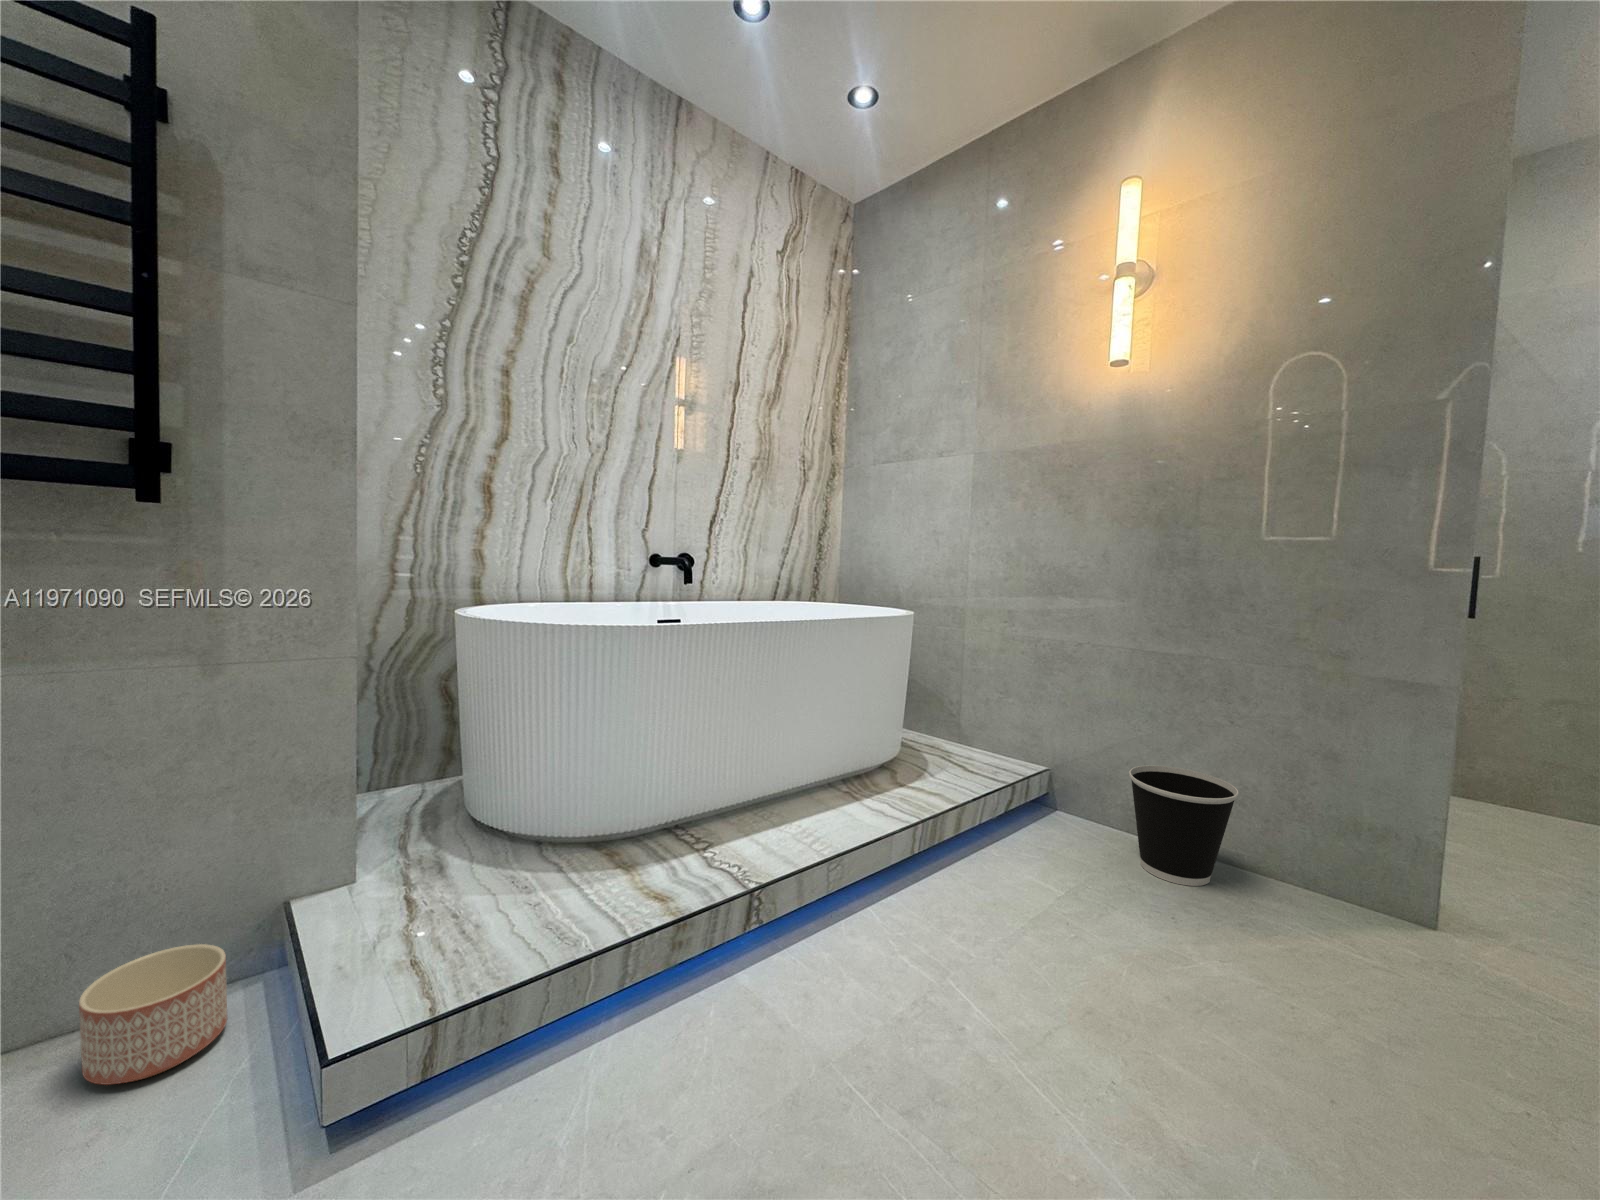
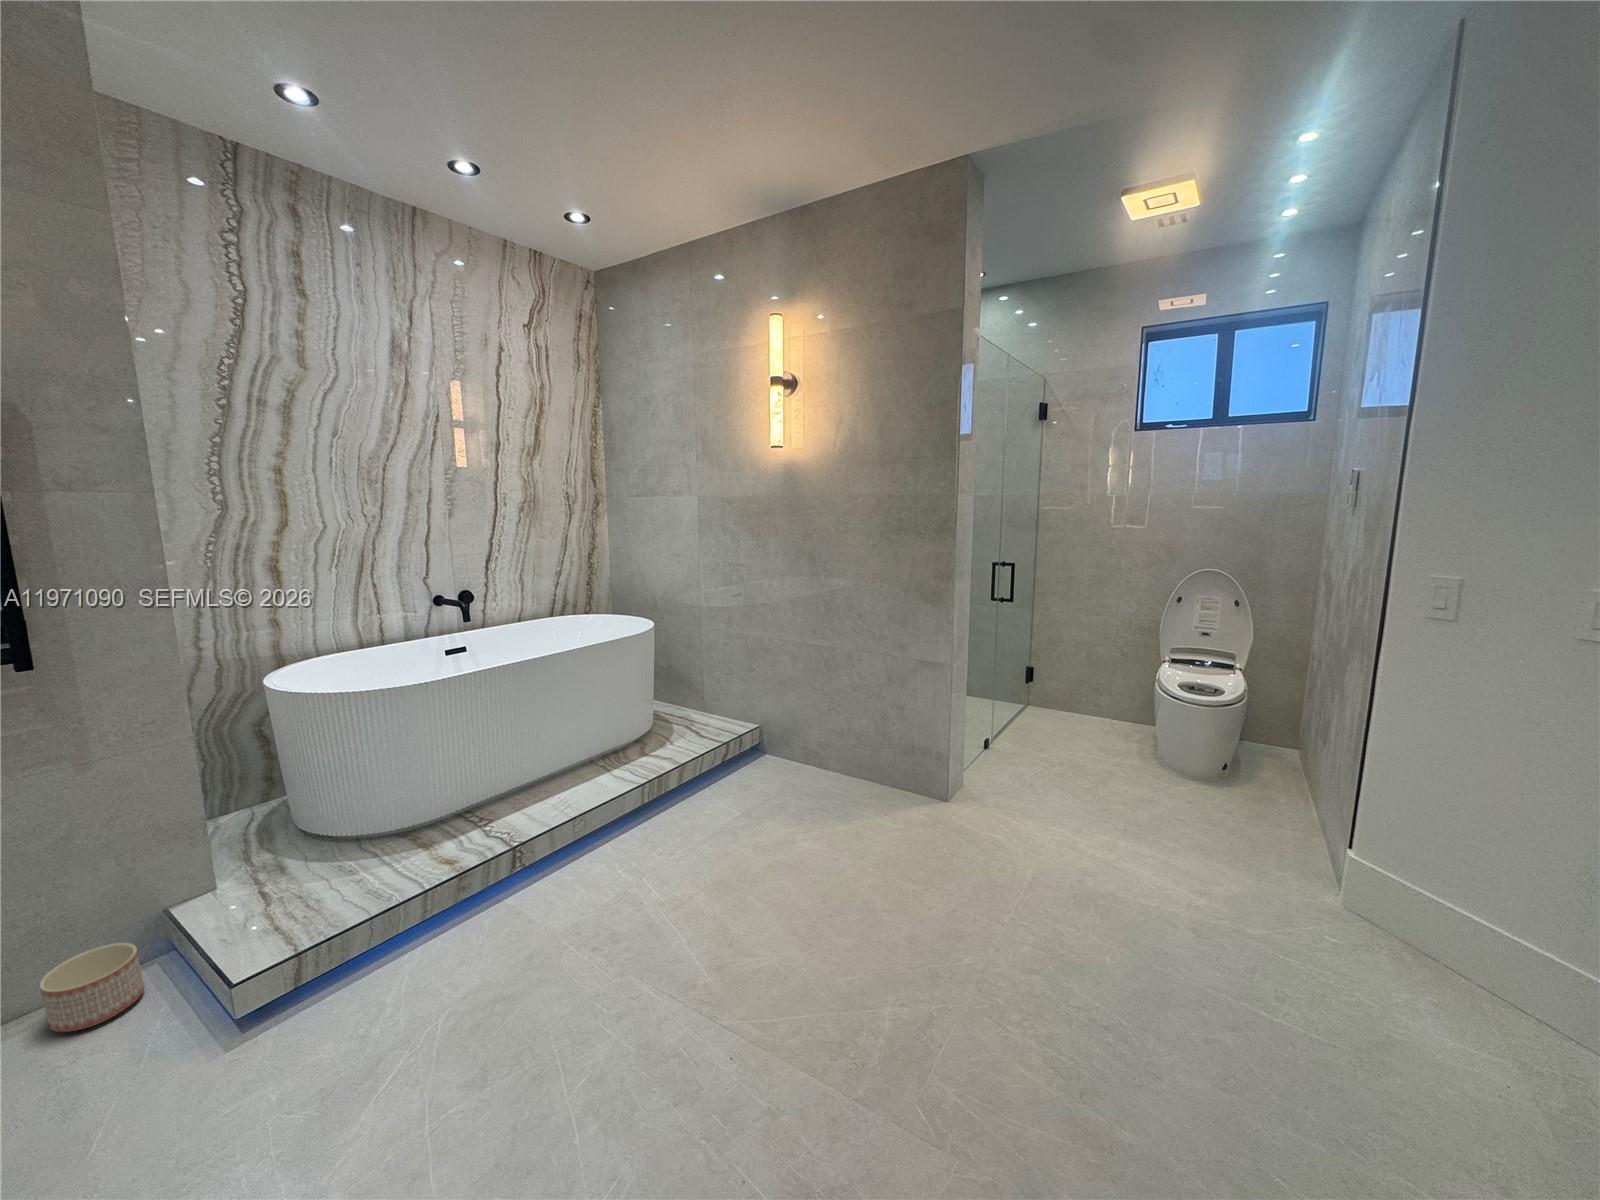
wastebasket: present [1129,765,1238,886] -> none [787,722,846,797]

